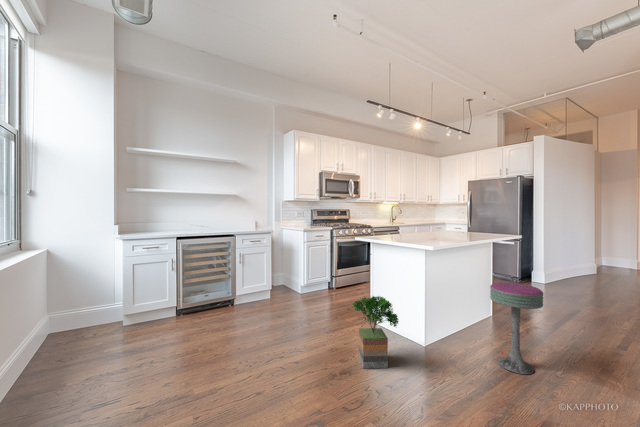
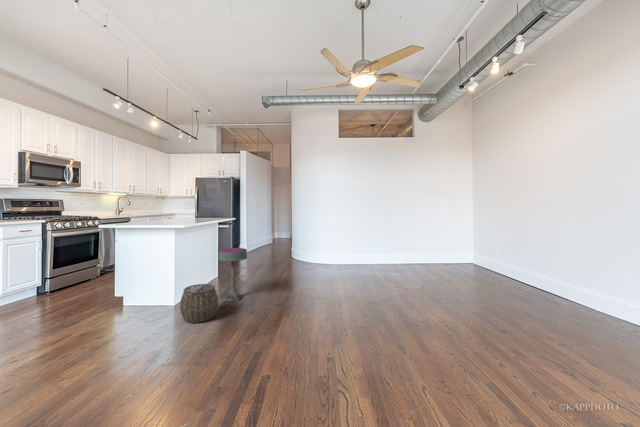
potted tree: present [353,296,398,368] -> none [107,272,156,335]
woven basket: none [427,330,486,396] -> present [180,284,218,323]

